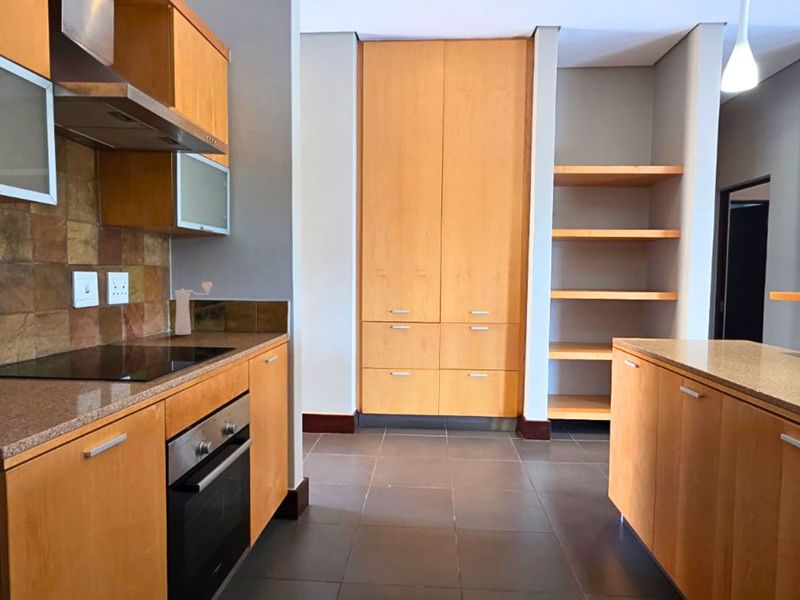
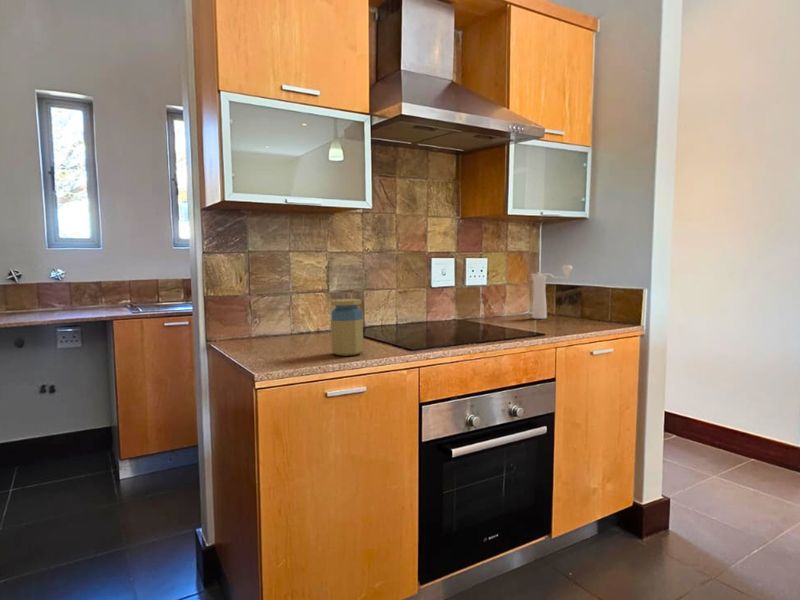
jar: none [45,324,100,404] -> present [330,299,364,356]

